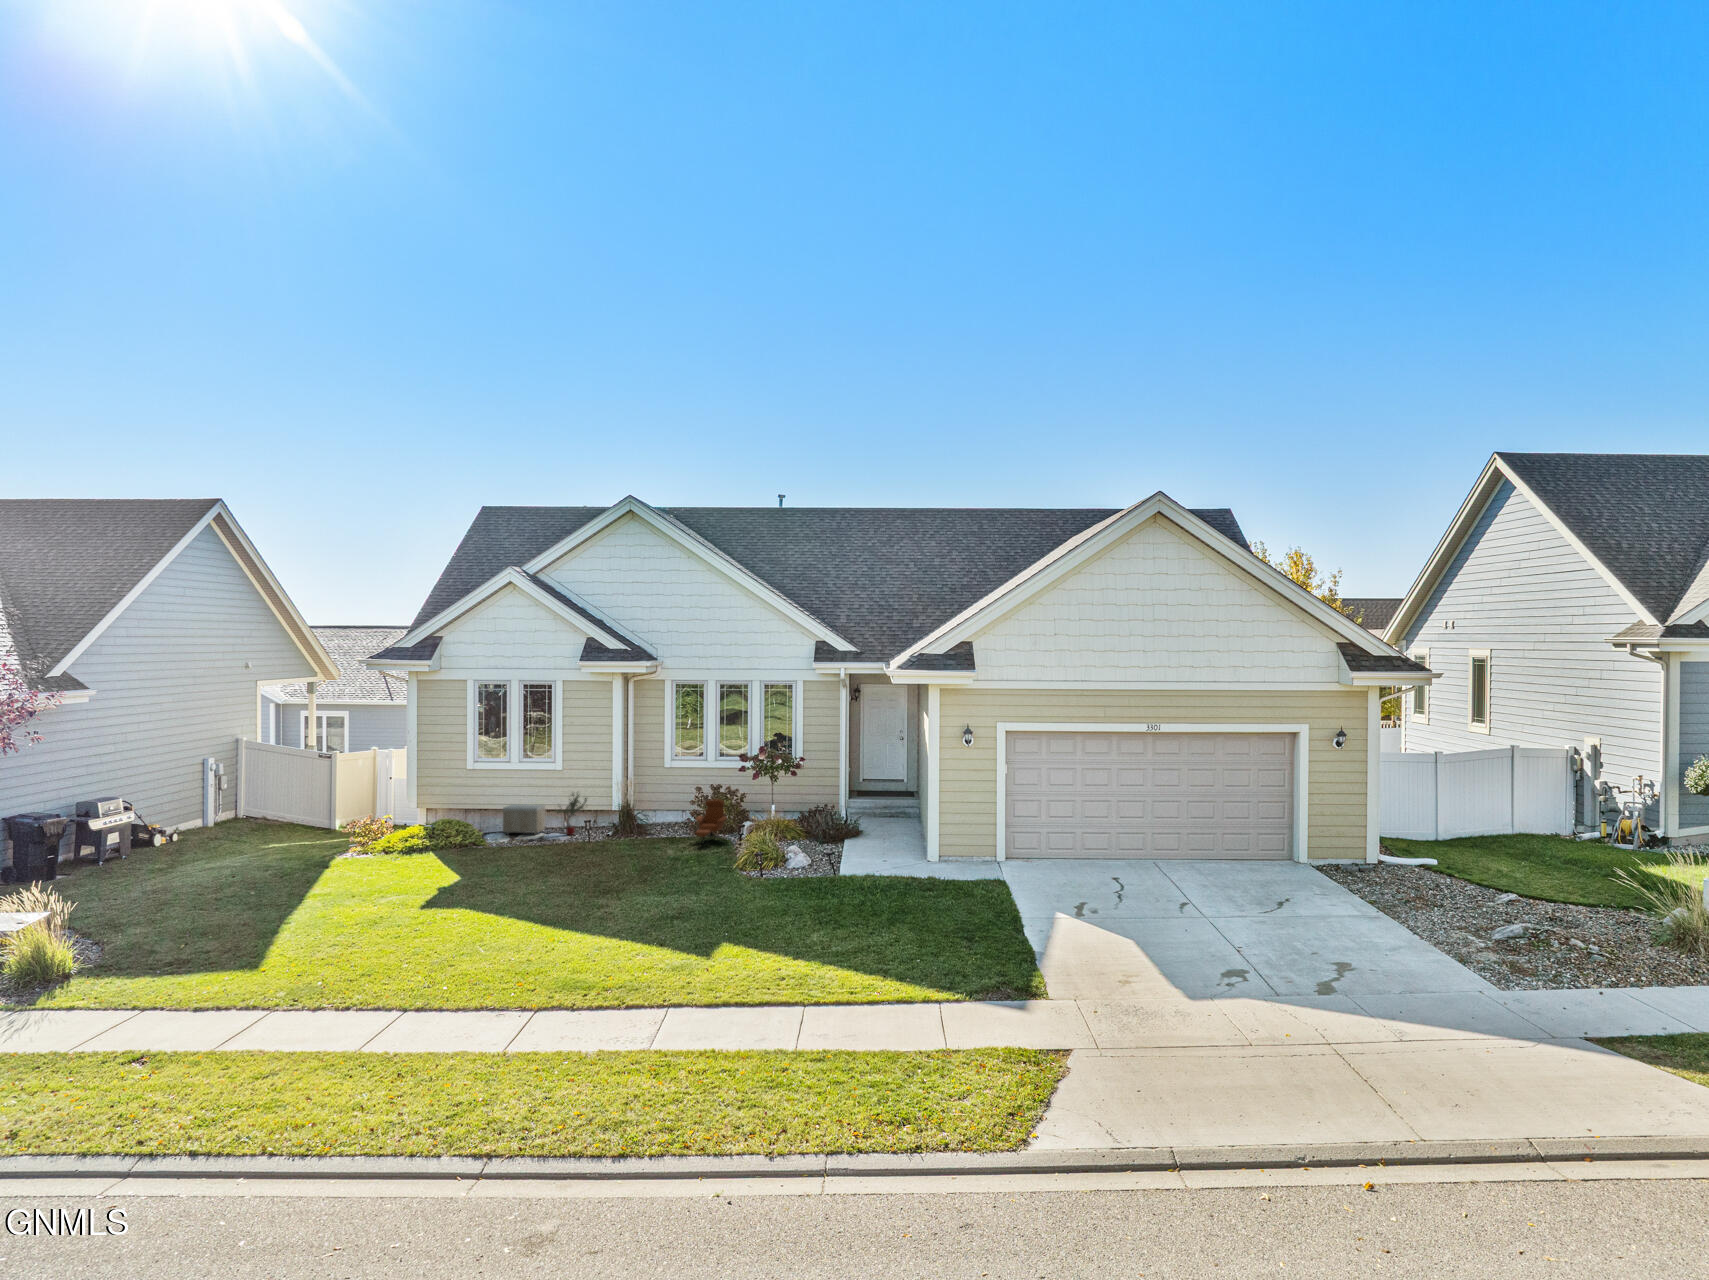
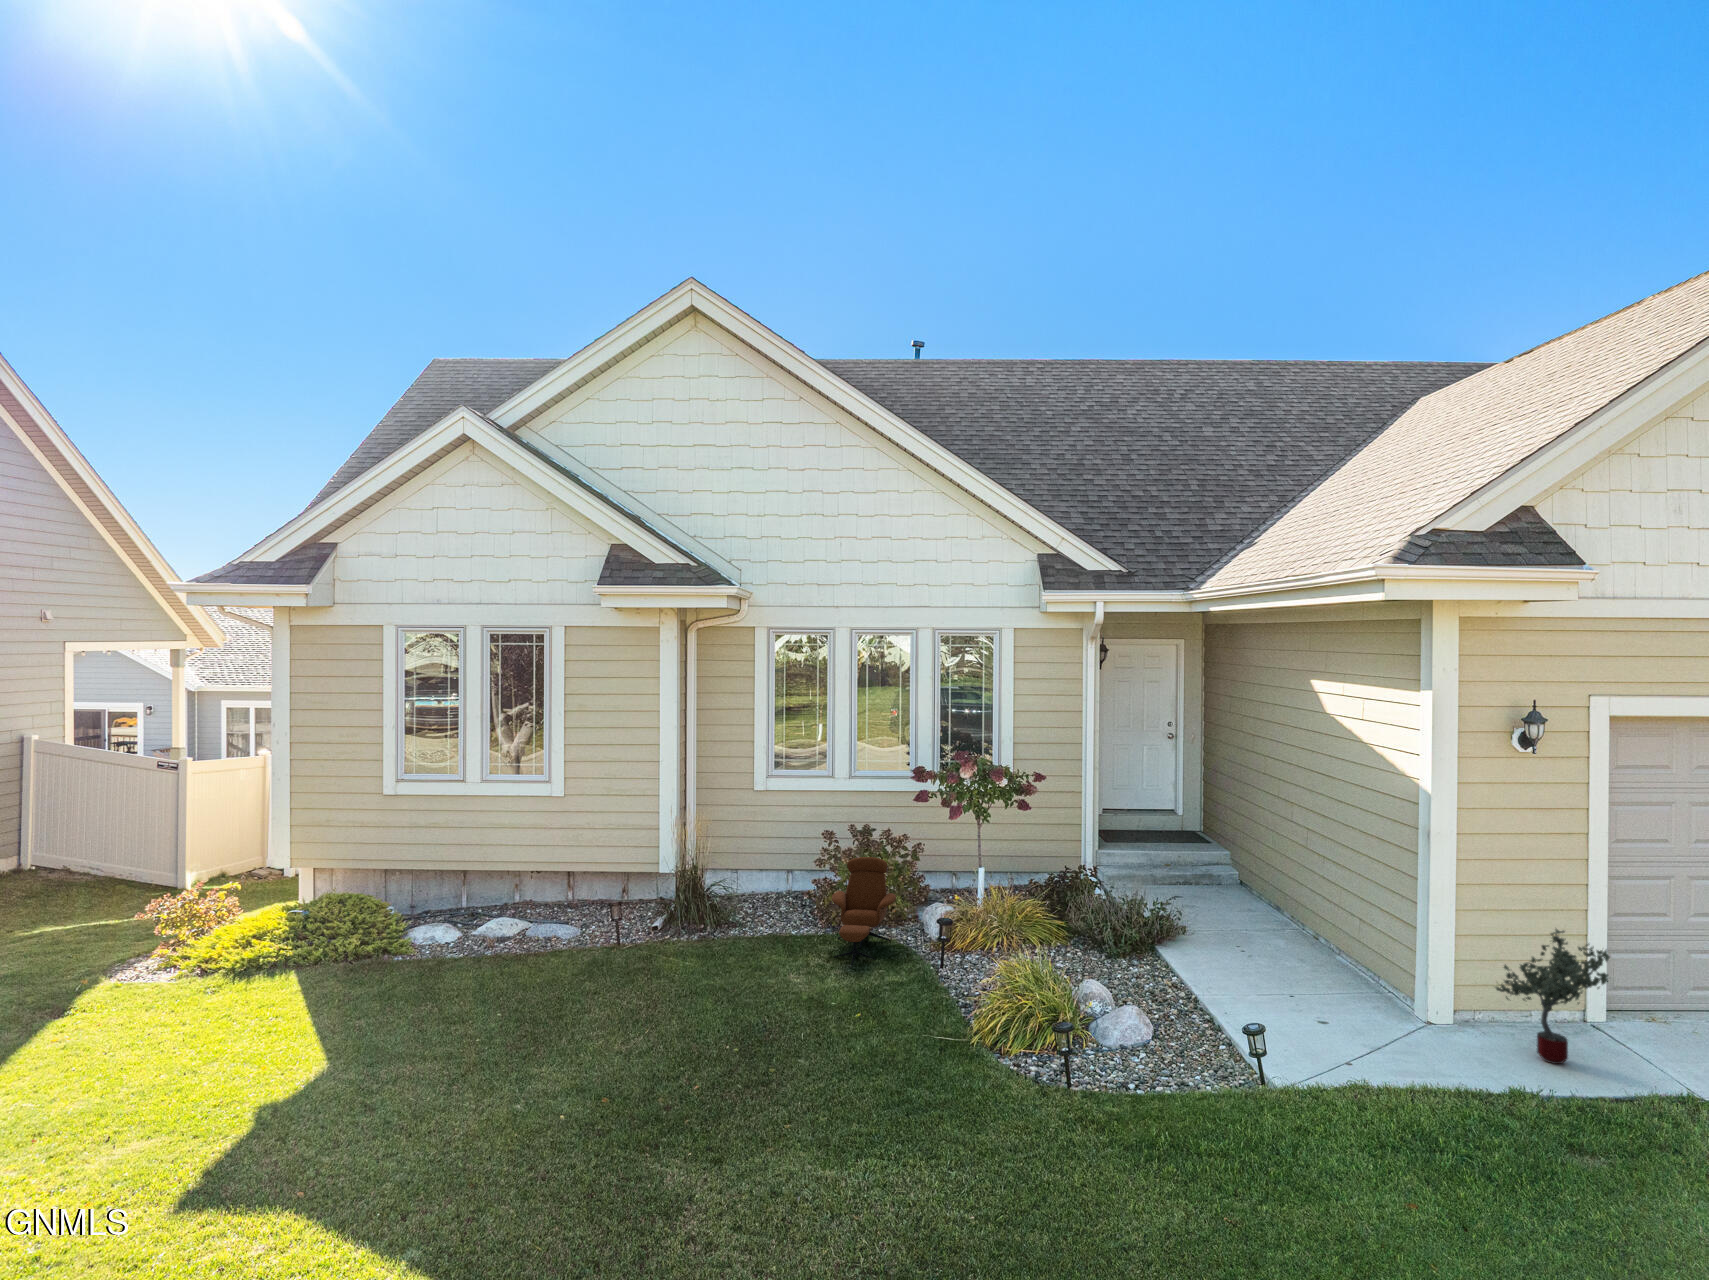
potted tree: present [556,794,587,835] -> present [1496,929,1610,1064]
storage bench: present [503,804,546,834] -> none [449,863,534,925]

